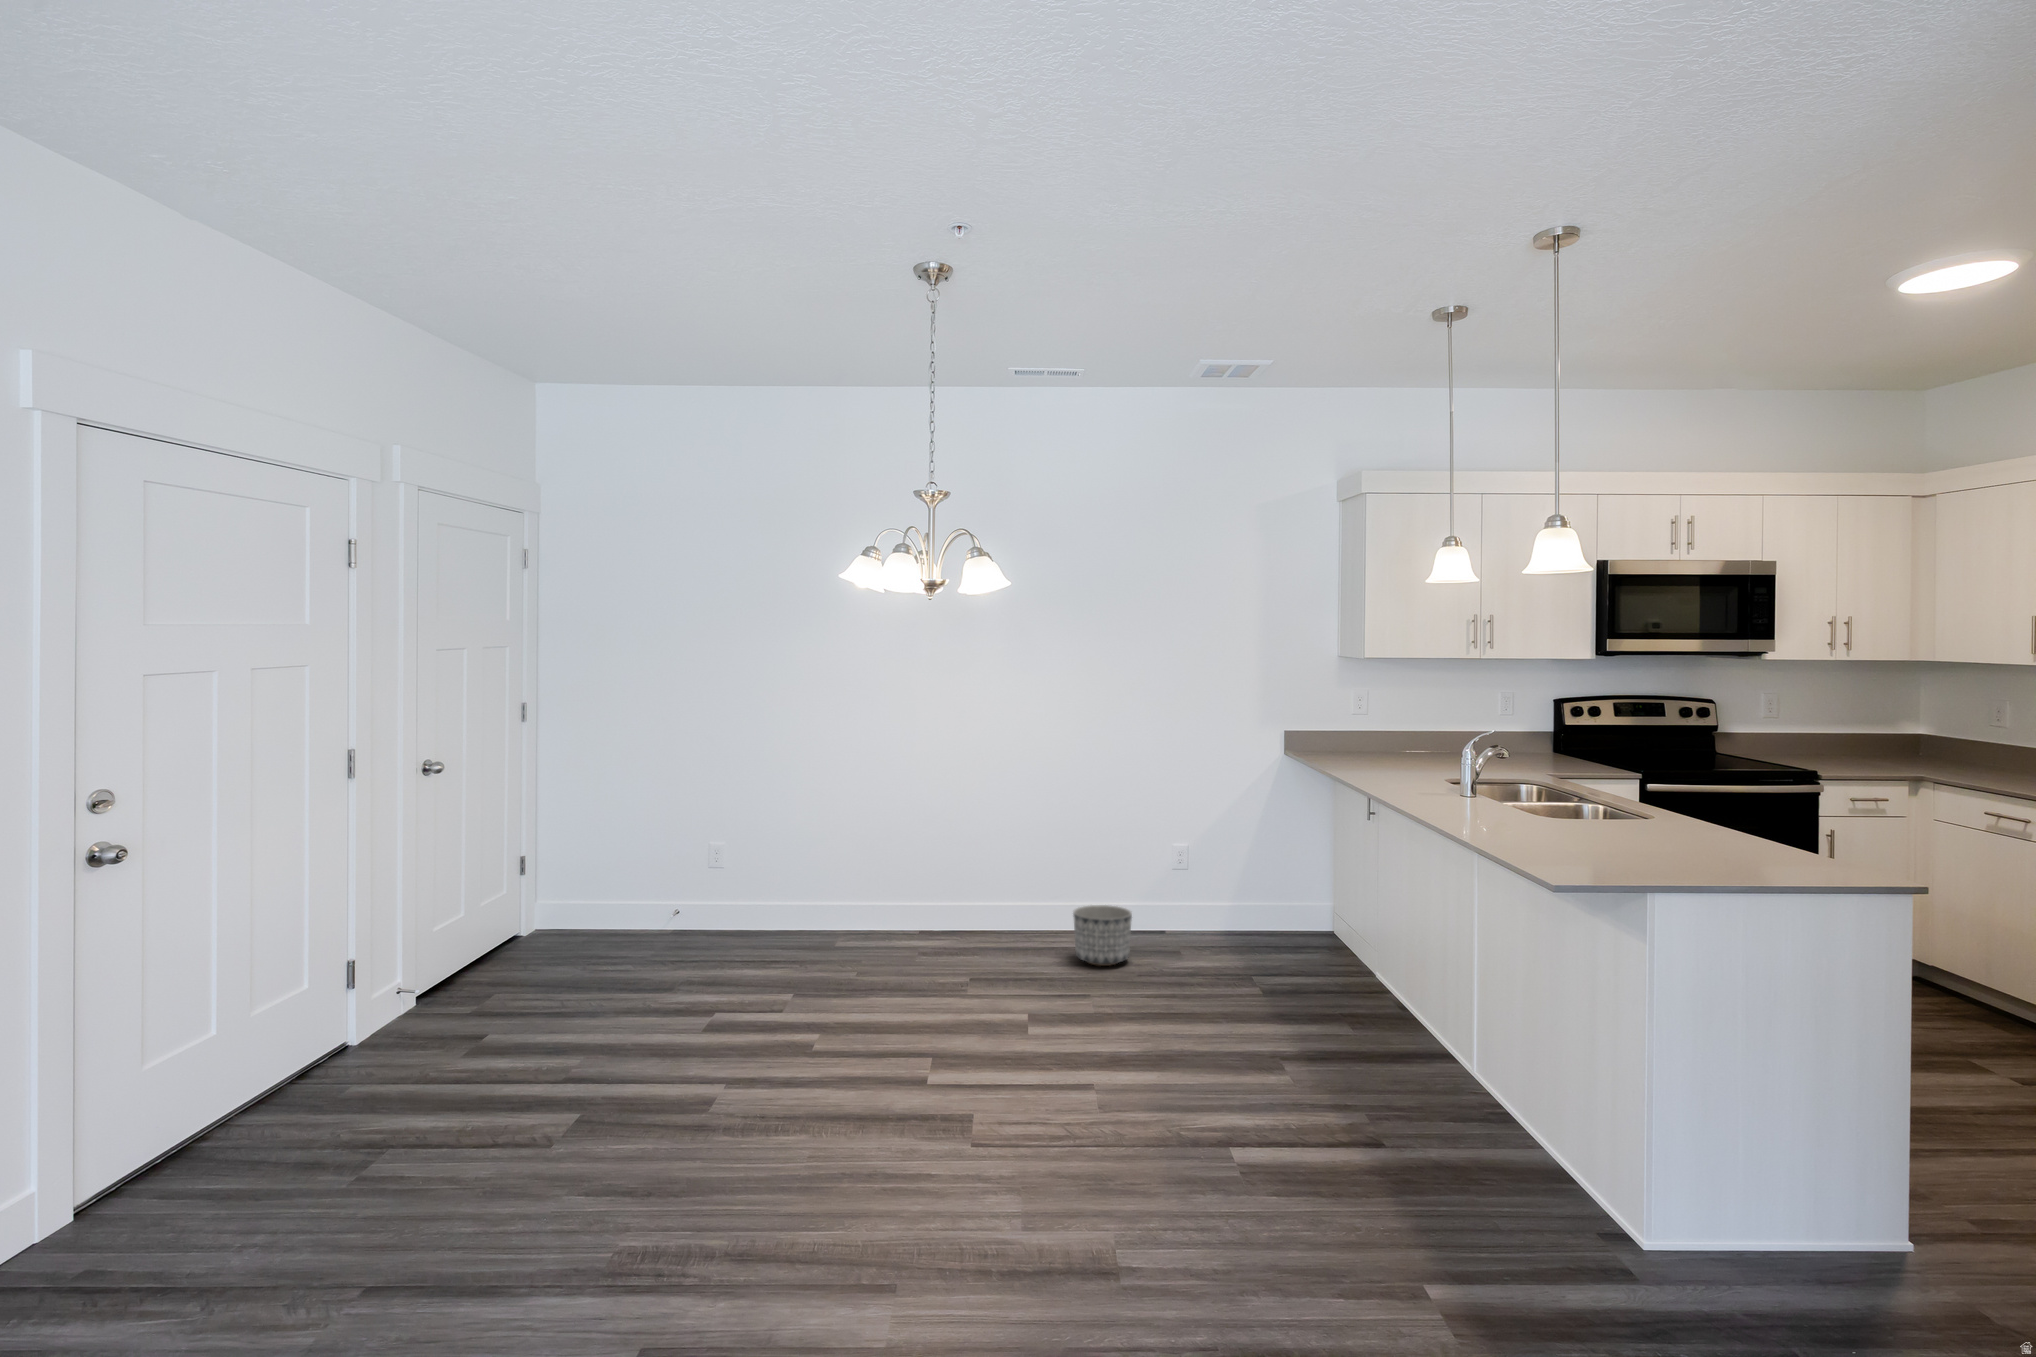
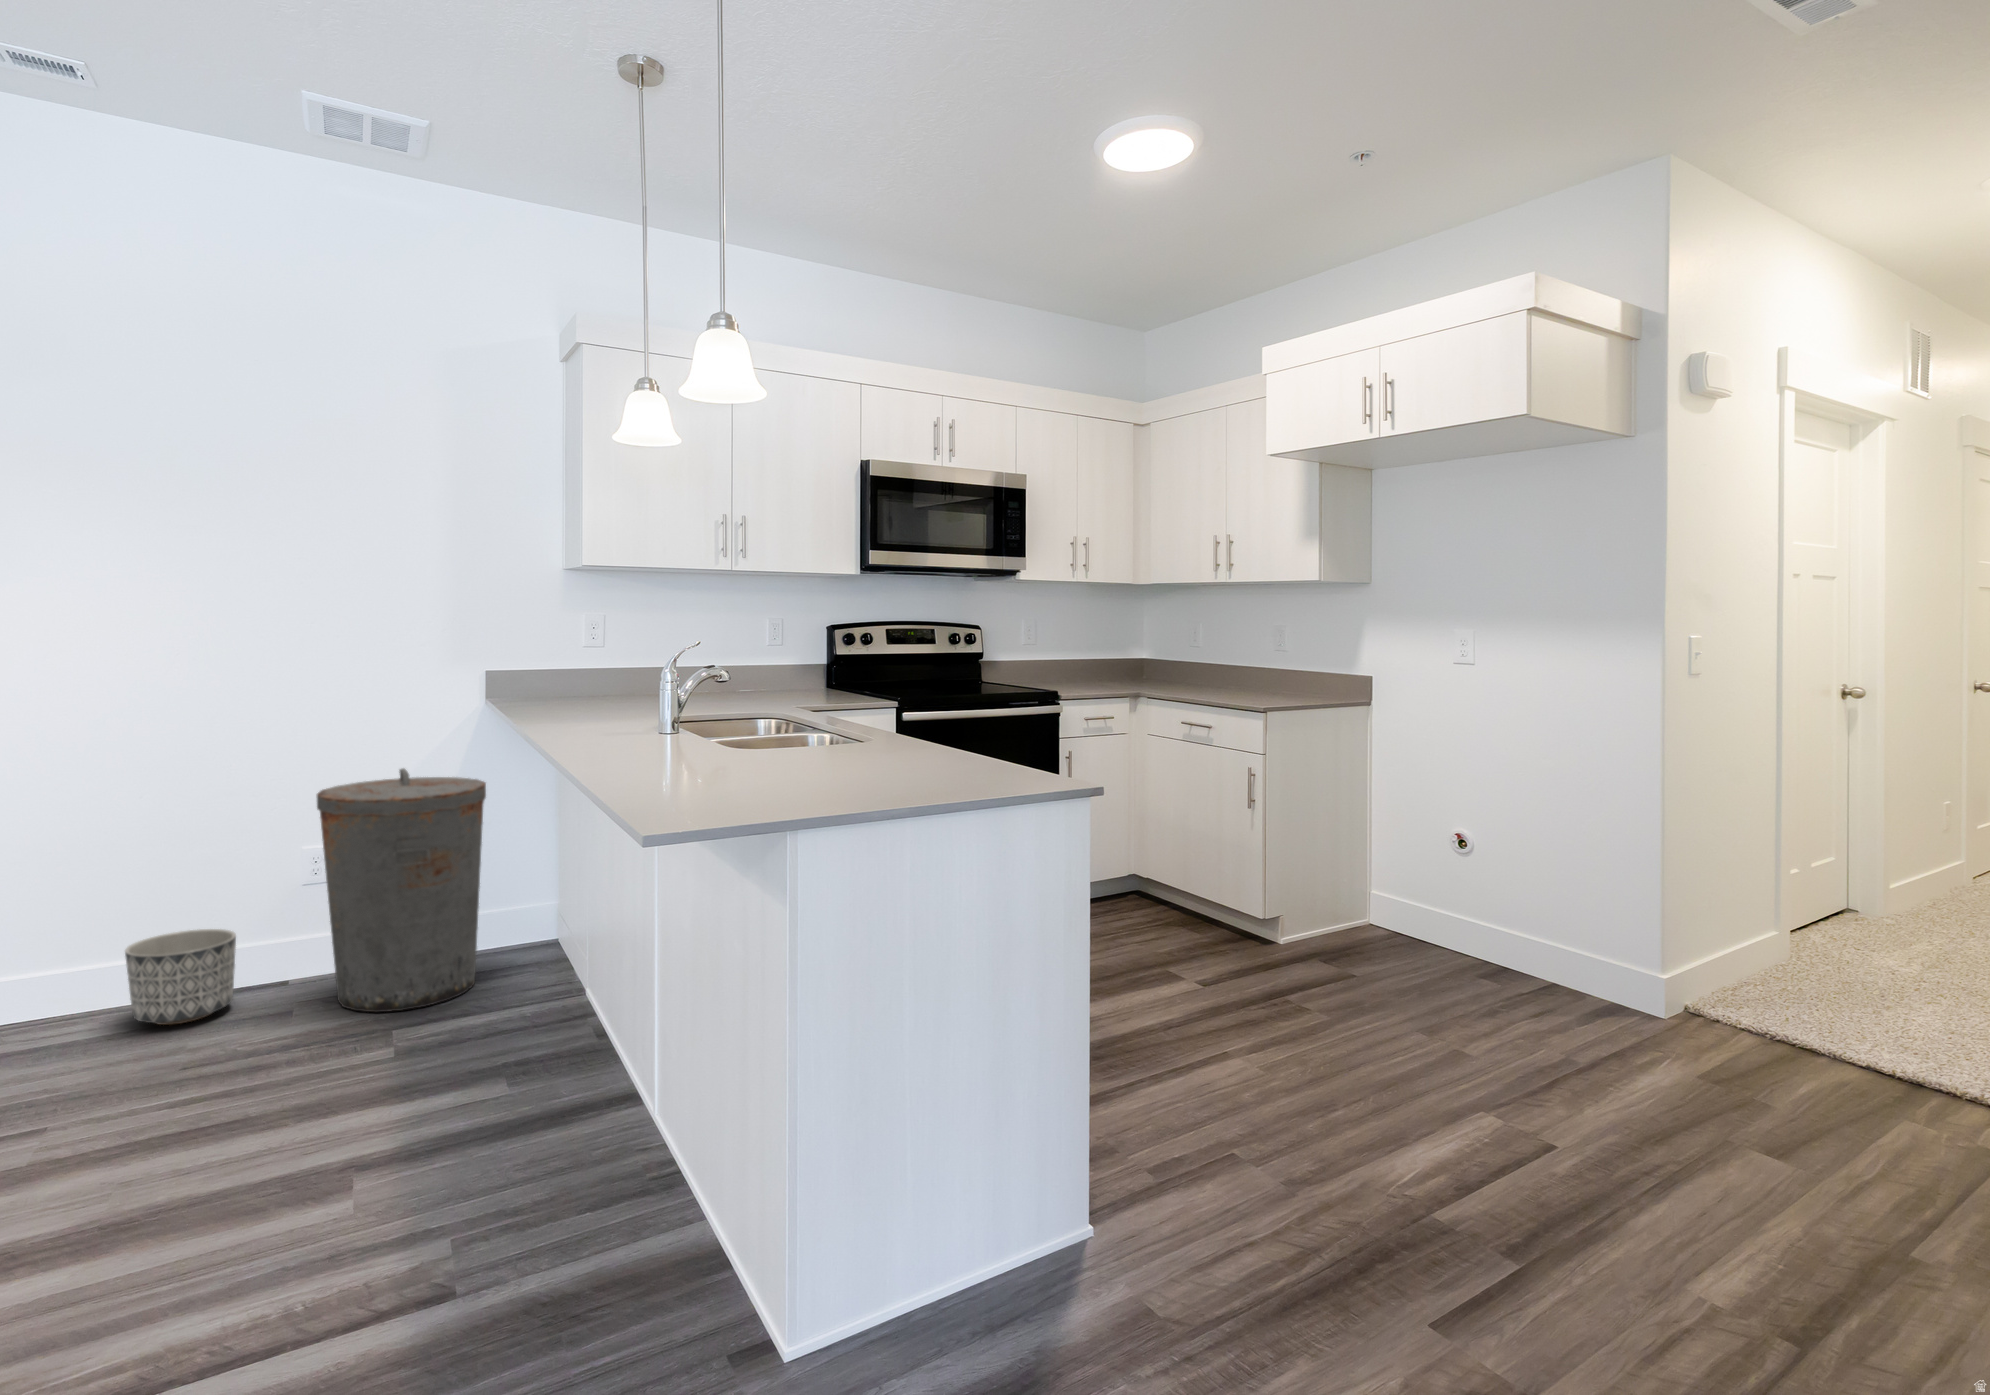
trash can: none [1184,806,1293,980] -> present [317,768,486,1012]

